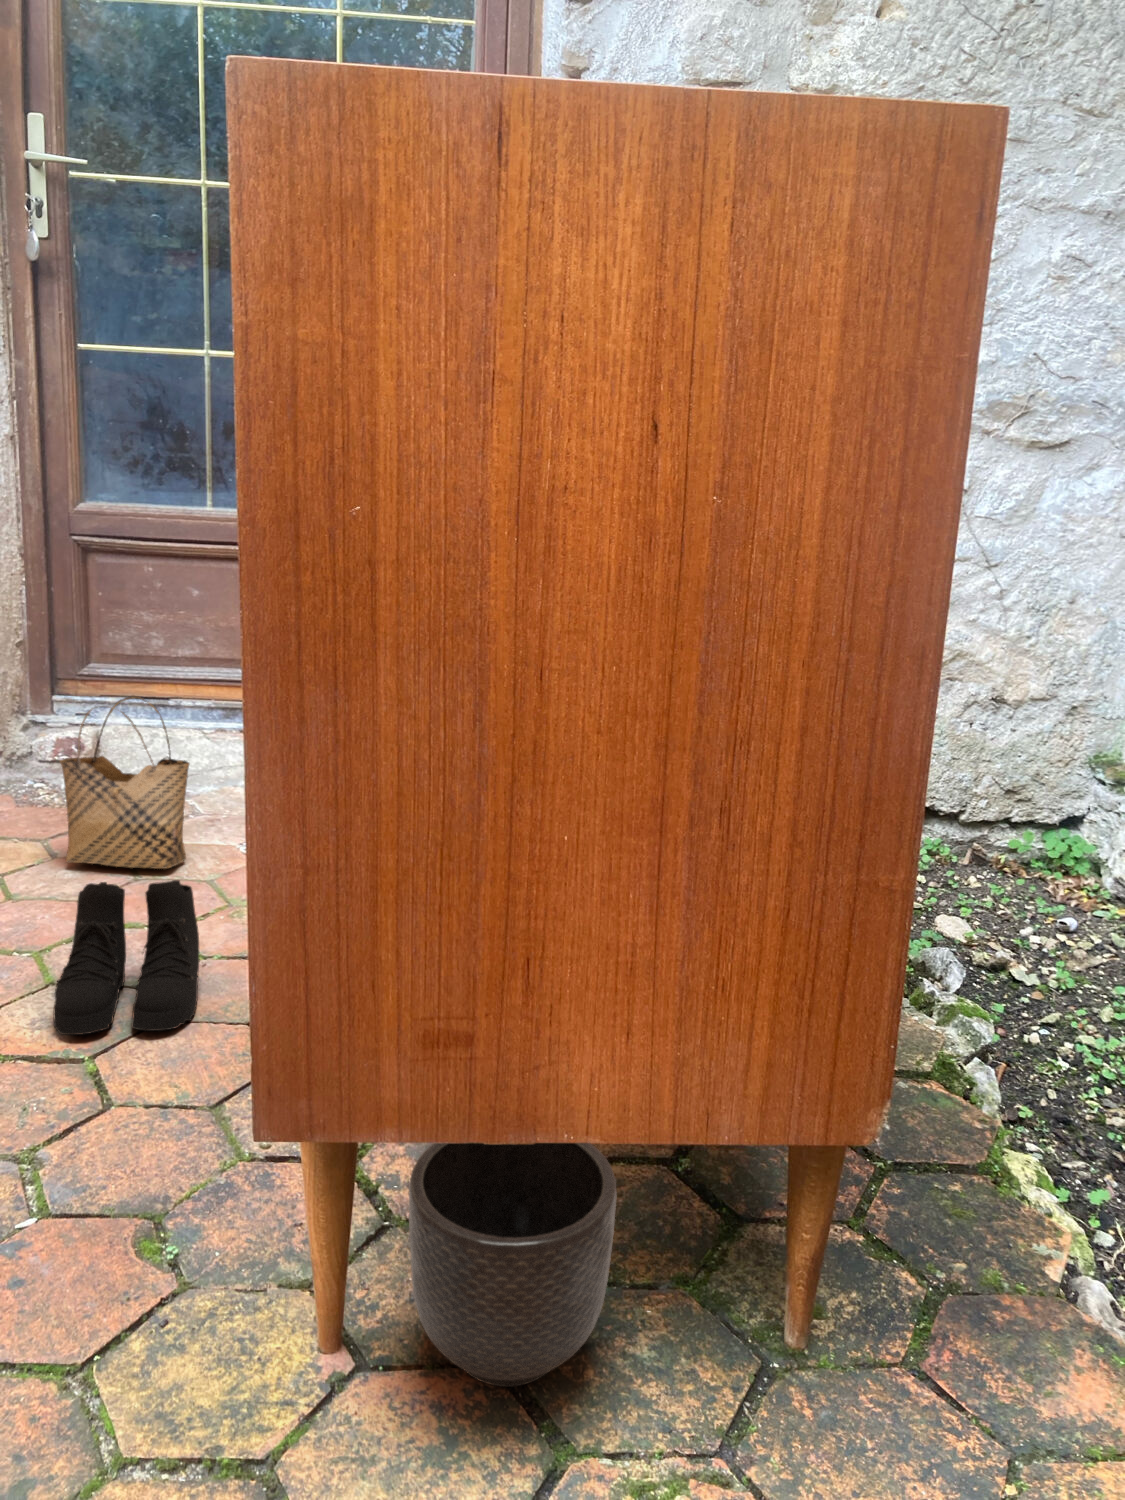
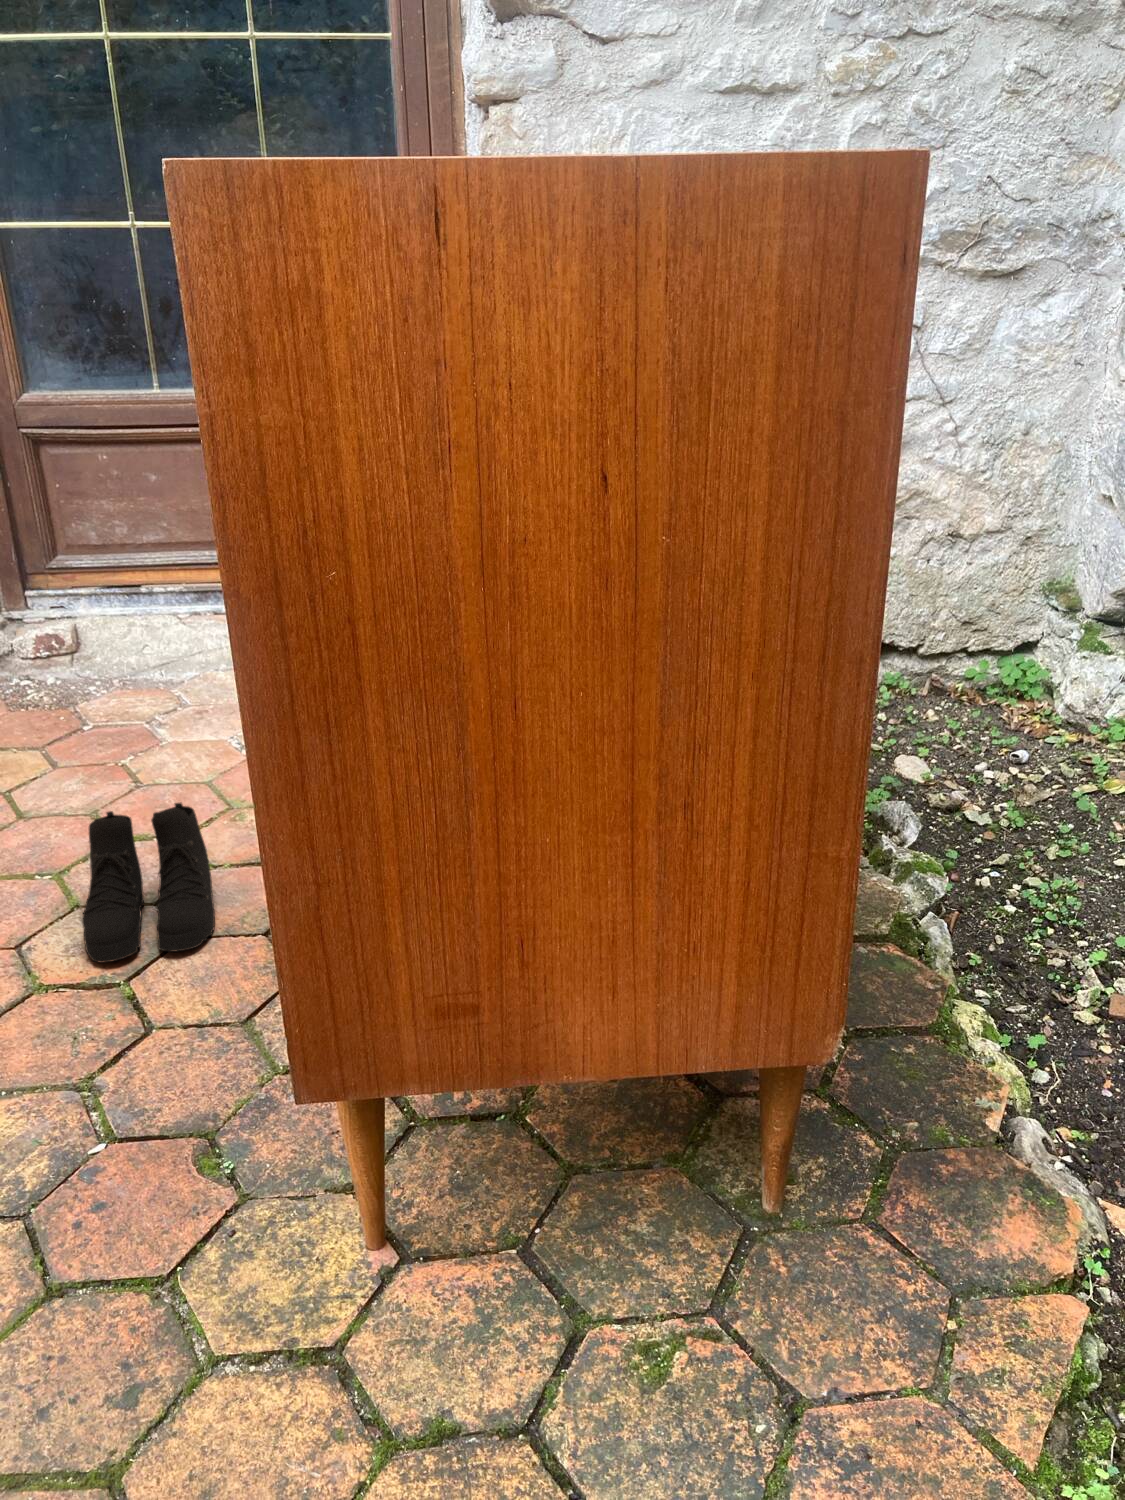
woven basket: present [60,696,189,869] -> none [44,605,181,772]
planter: present [409,1143,616,1387] -> none [430,1046,609,1268]

